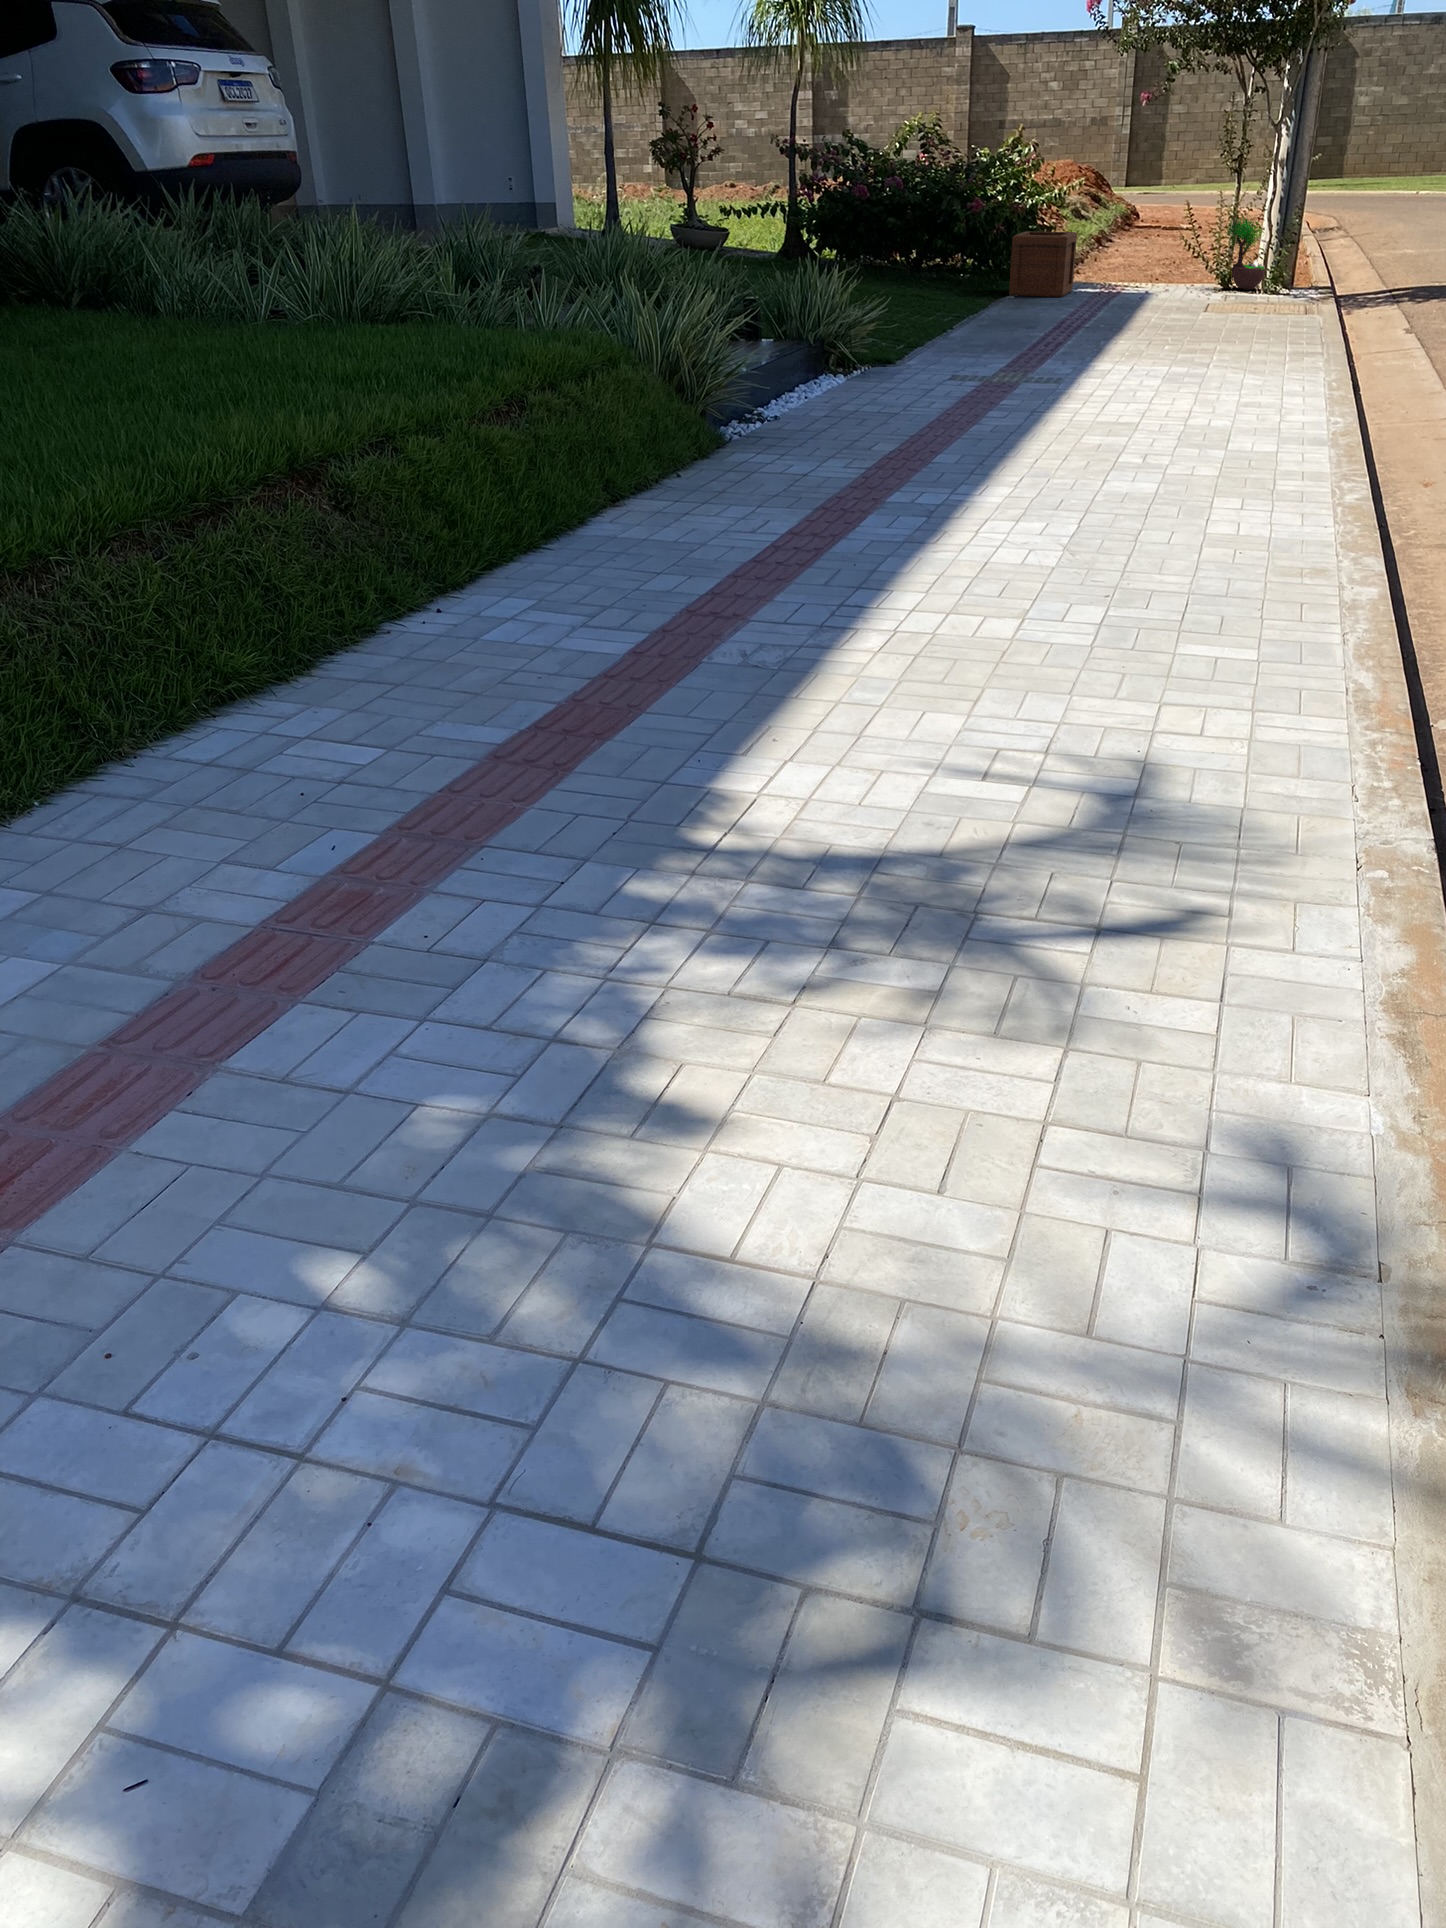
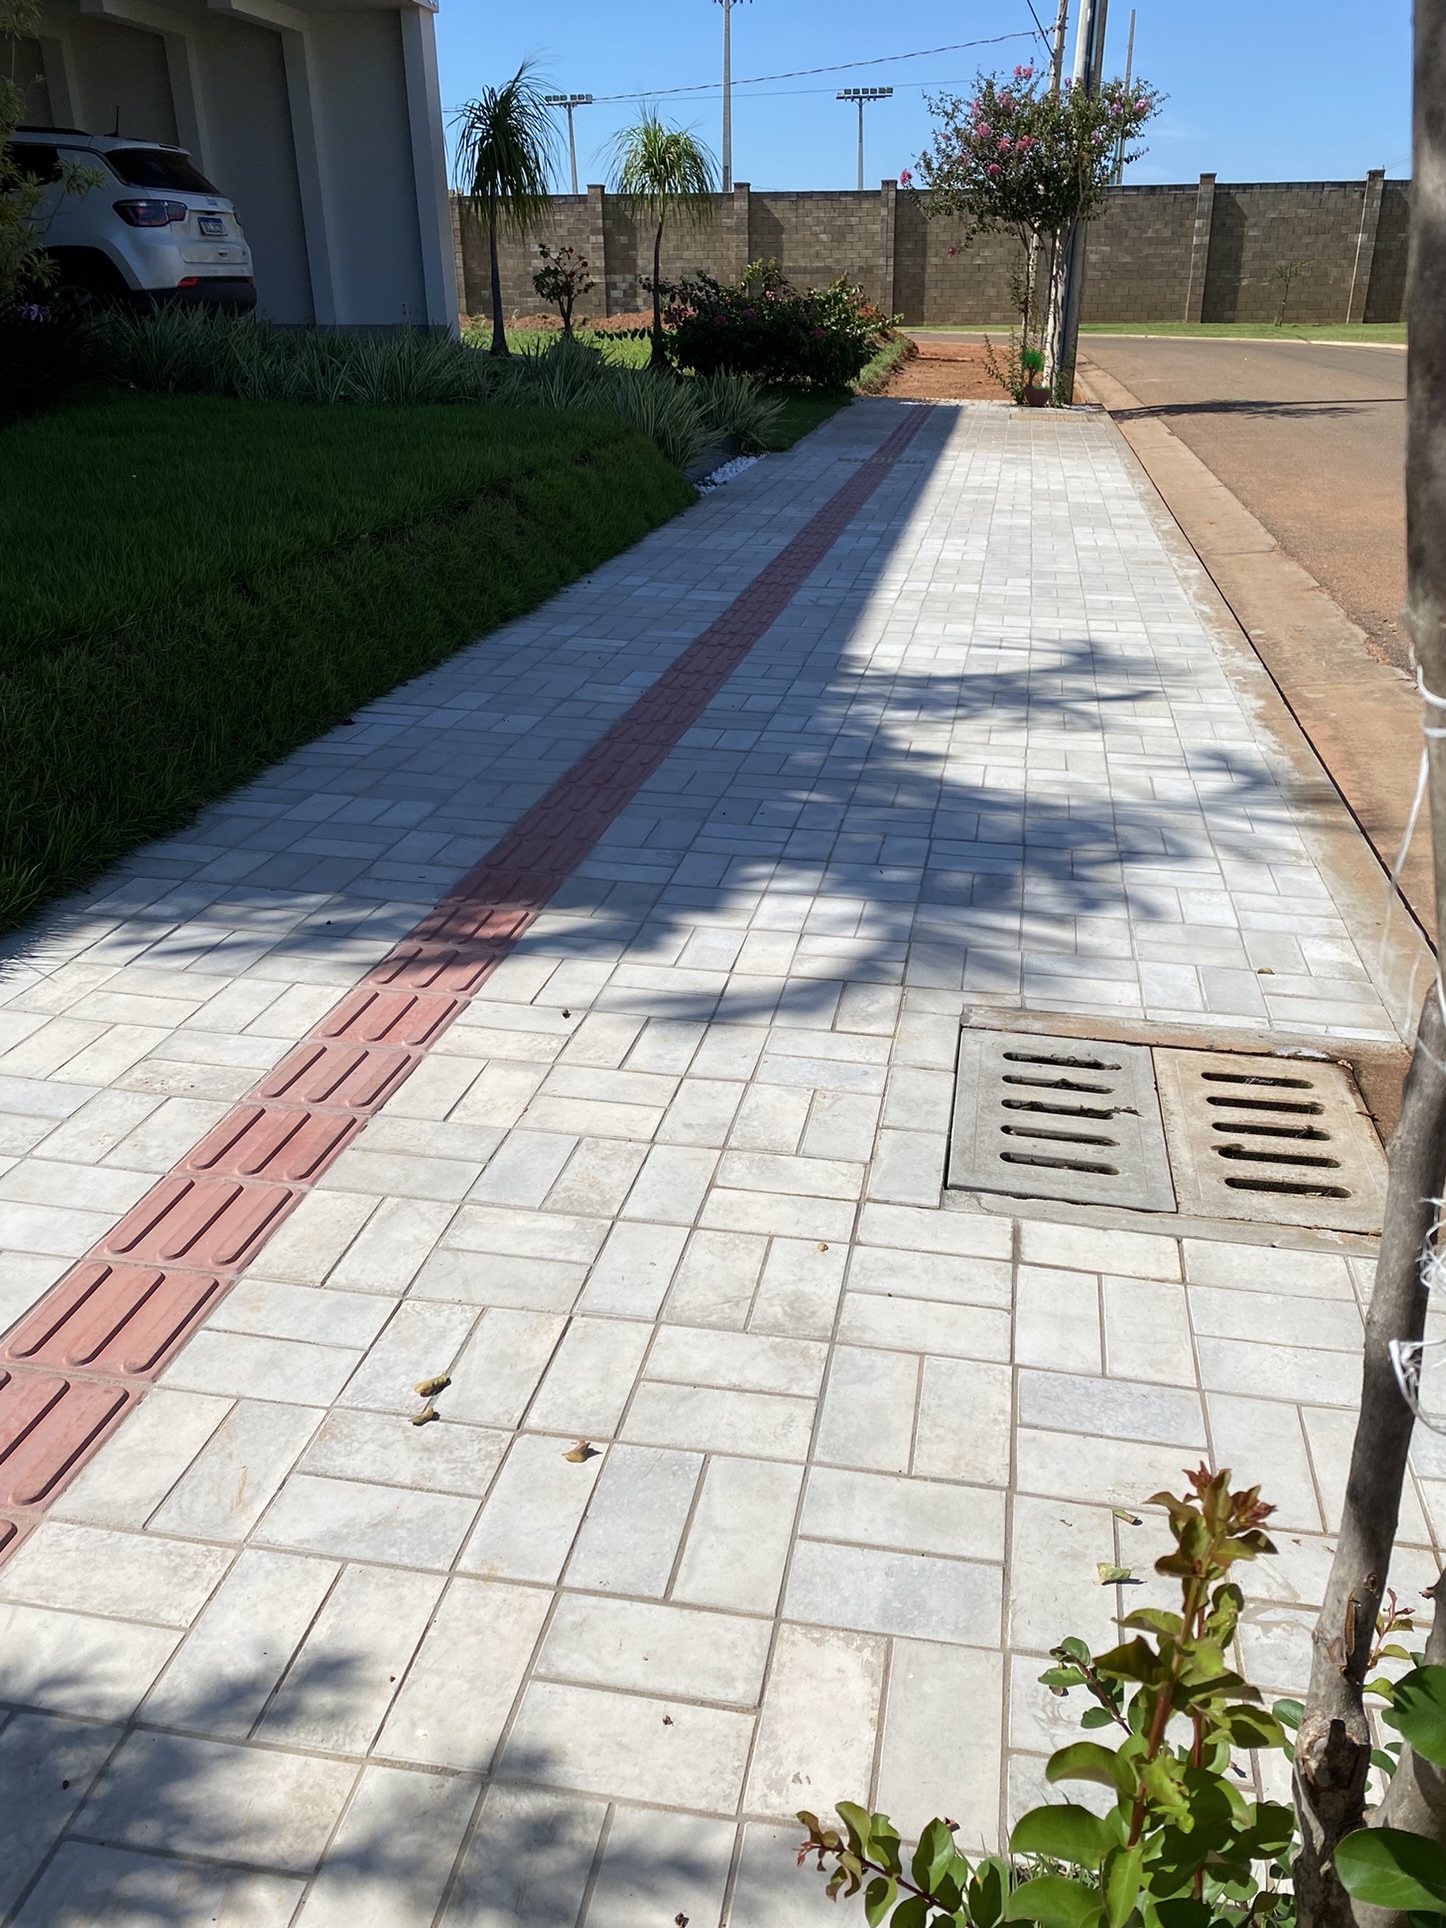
wooden crate: present [1009,232,1077,297] -> none [842,356,896,410]

